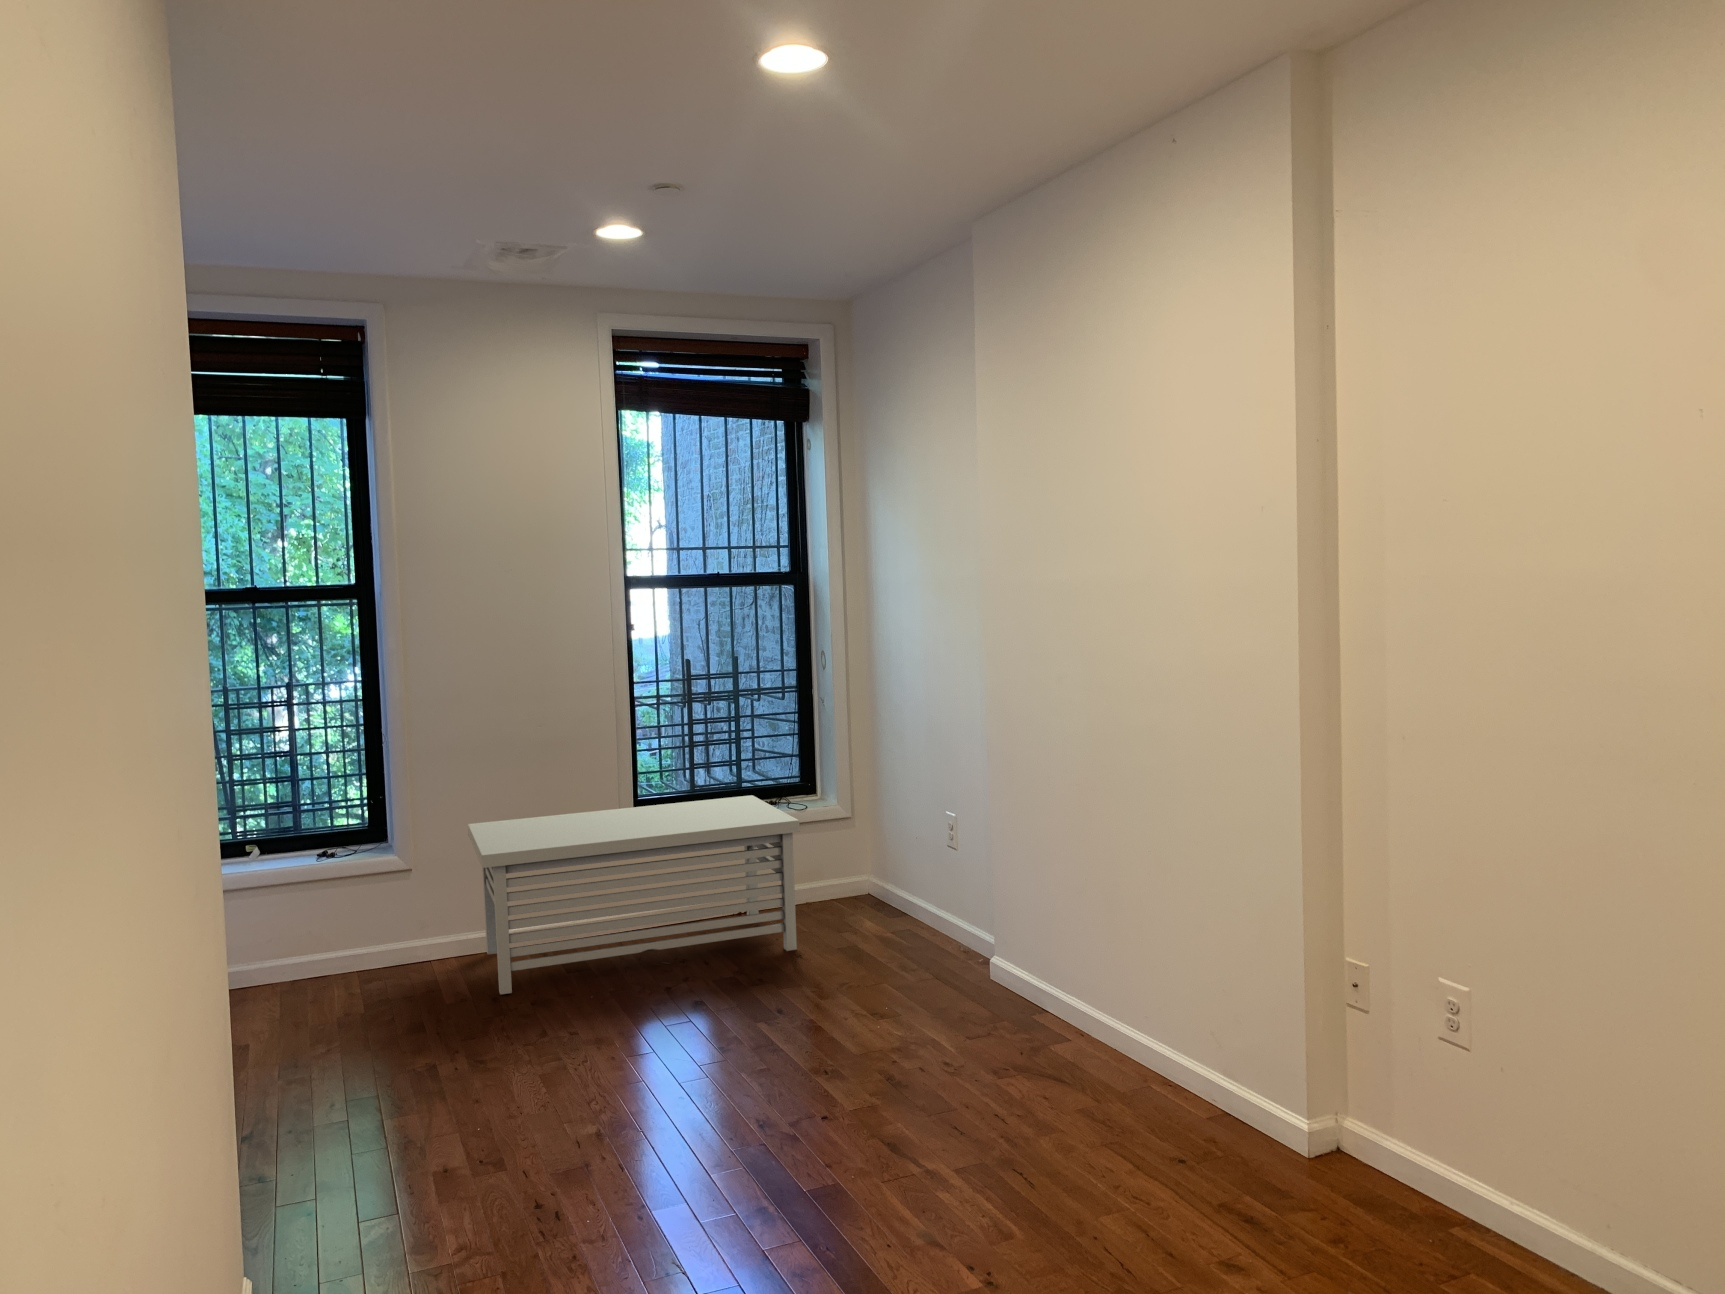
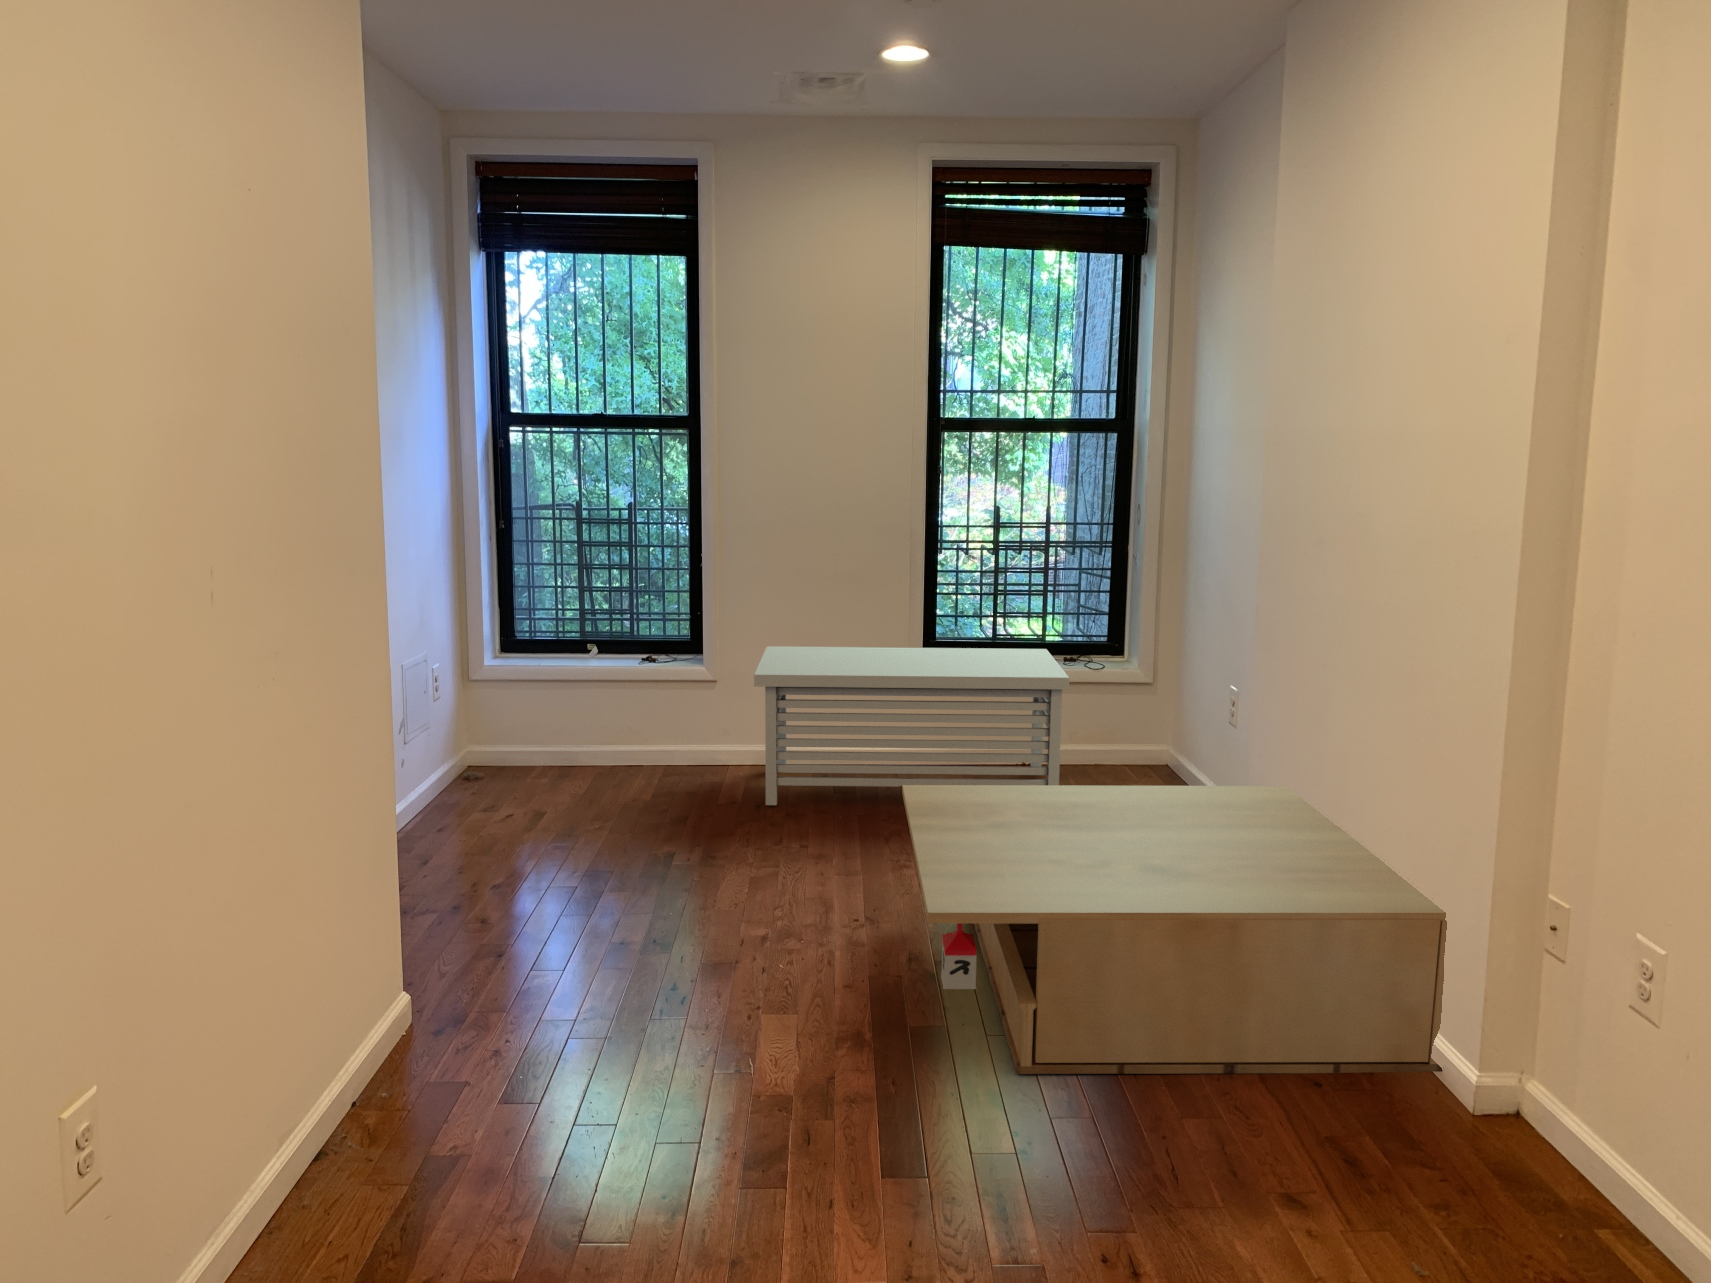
coffee table: none [703,895,1262,1217] -> present [902,785,1447,1074]

